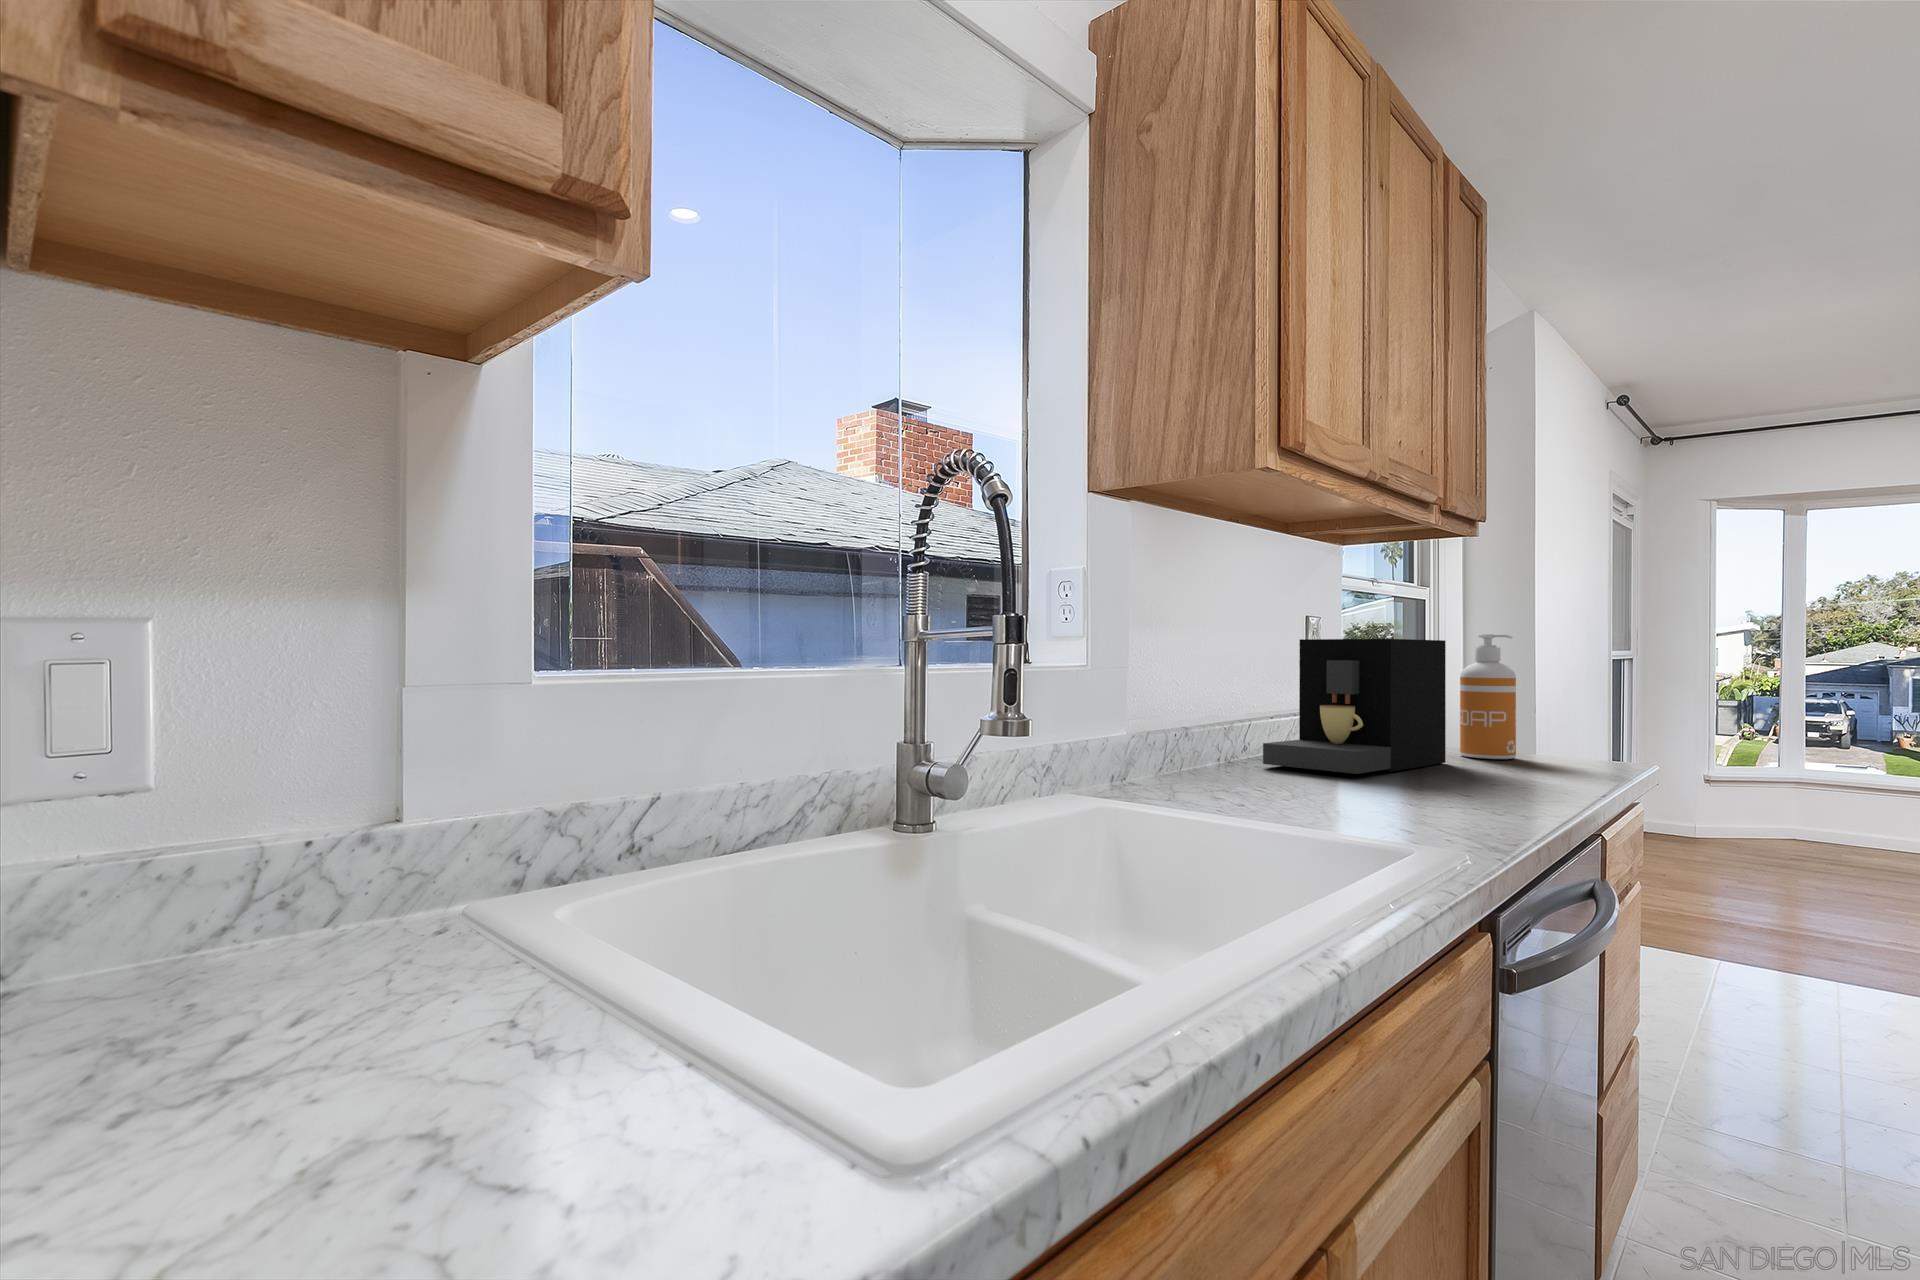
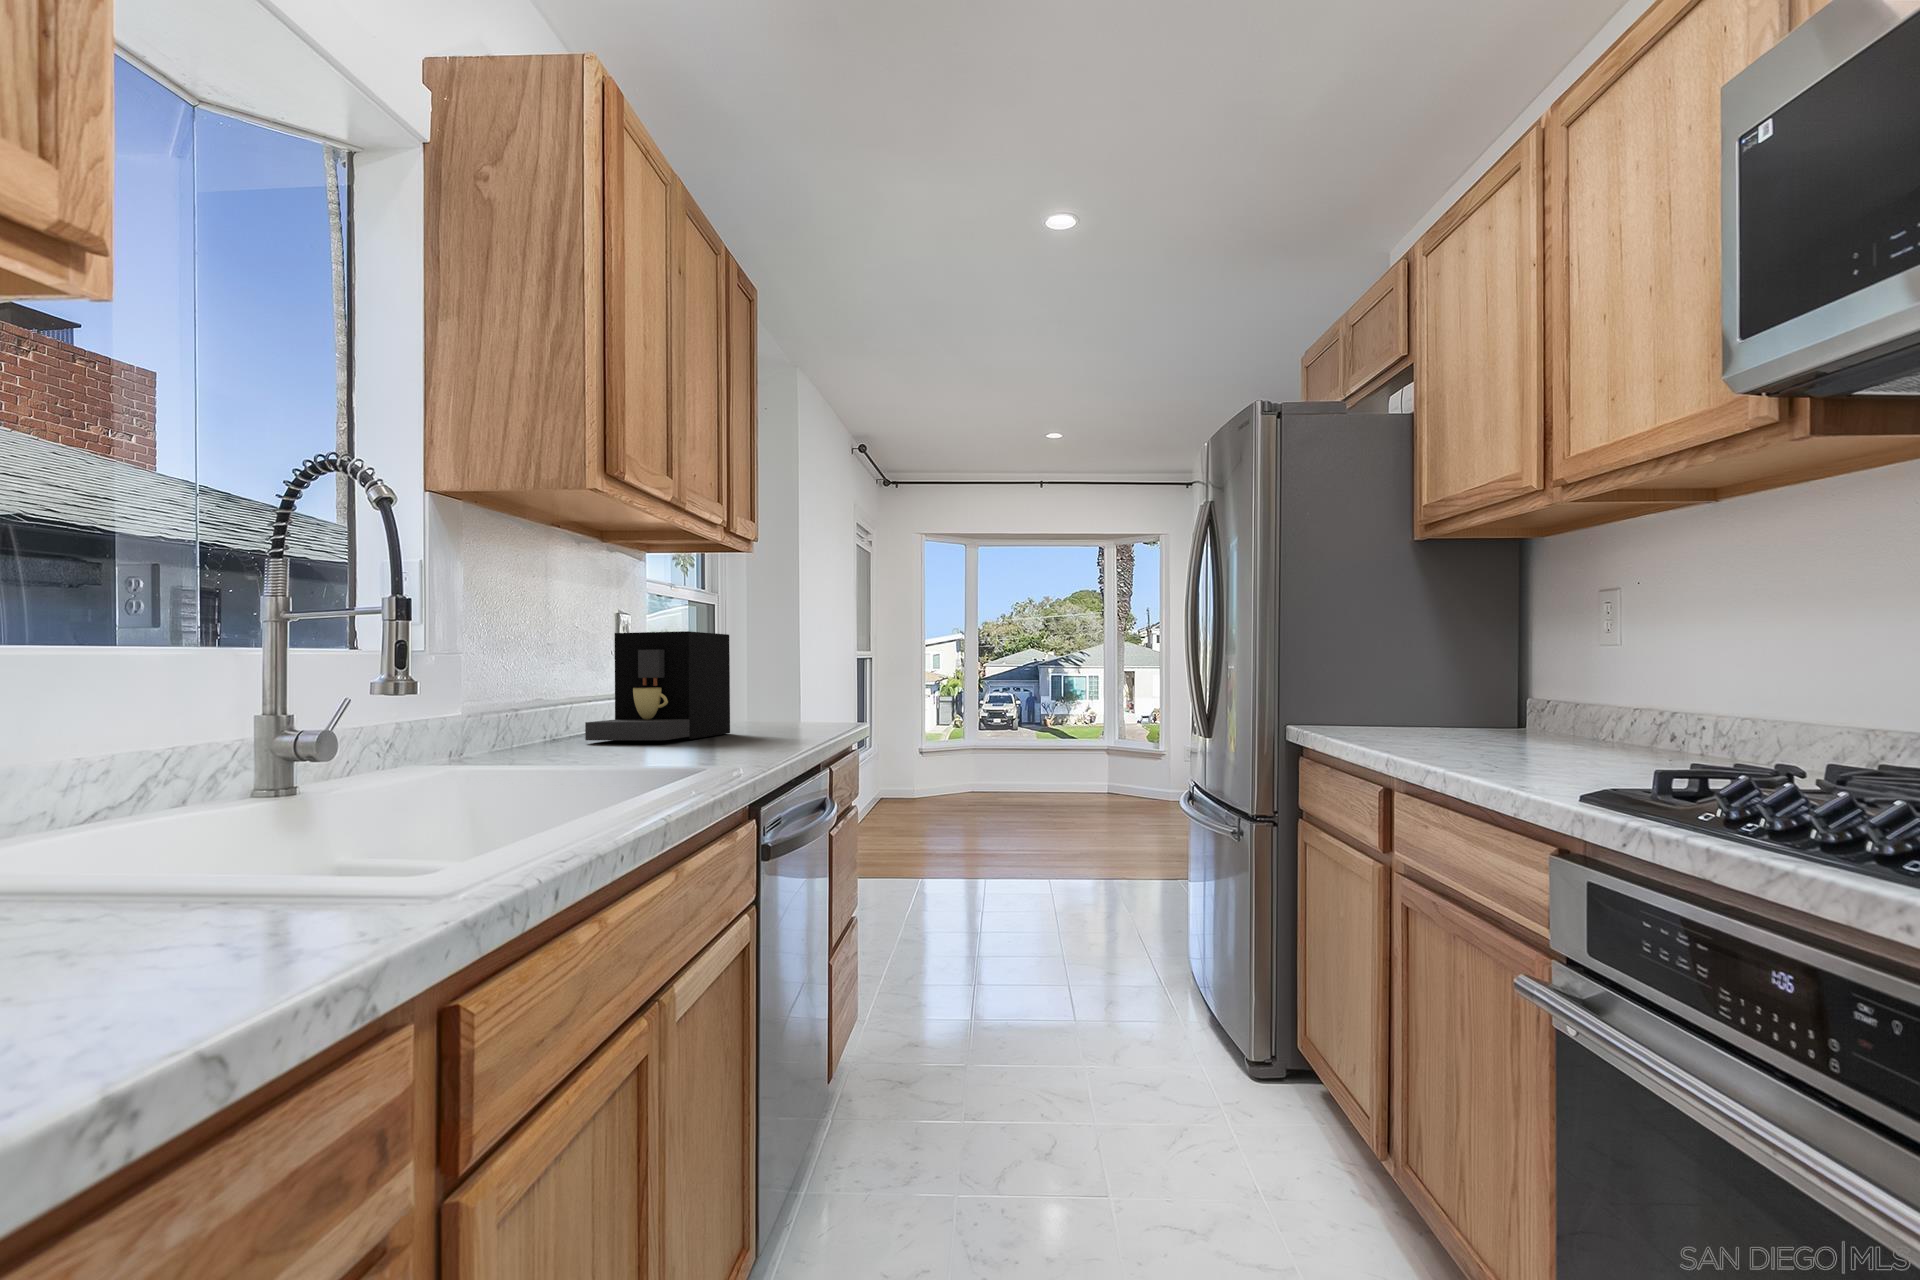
soap dispenser: present [1460,634,1516,759] -> none [741,631,781,730]

